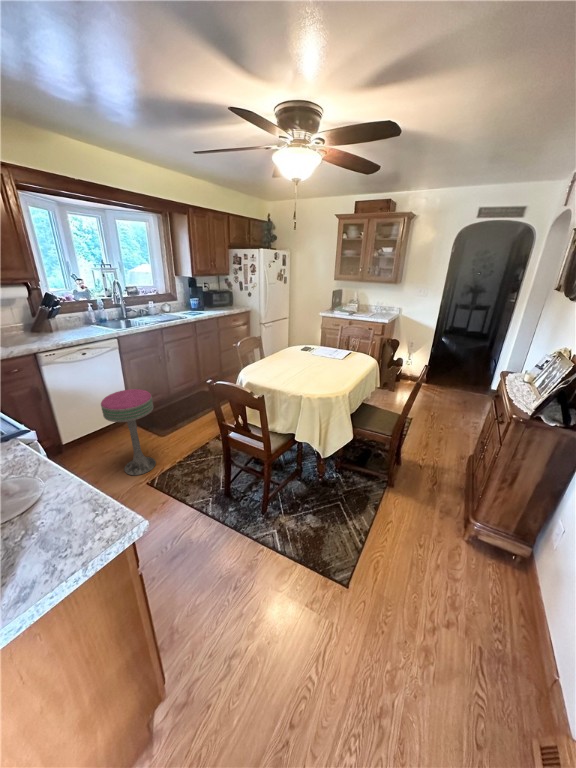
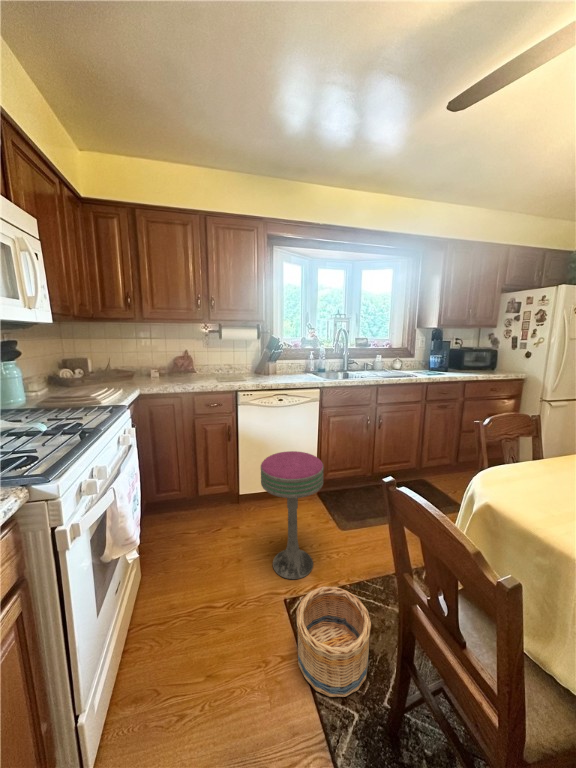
basket: none [165,455,209,503] -> present [296,587,371,697]

